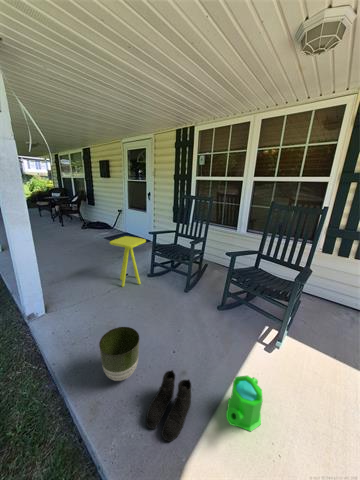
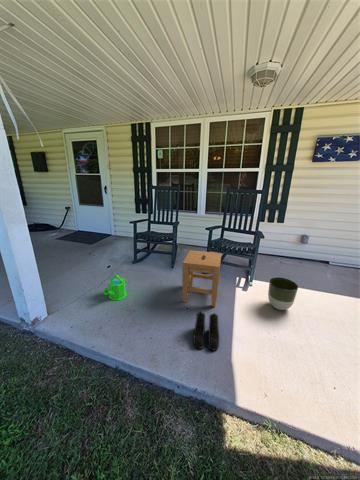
side table: present [110,236,146,286] -> none [96,228,129,274]
stool: none [172,278,235,365] -> present [182,250,221,307]
planter: present [99,327,139,381] -> present [268,277,298,310]
watering can: present [226,376,263,431] -> present [103,275,127,300]

